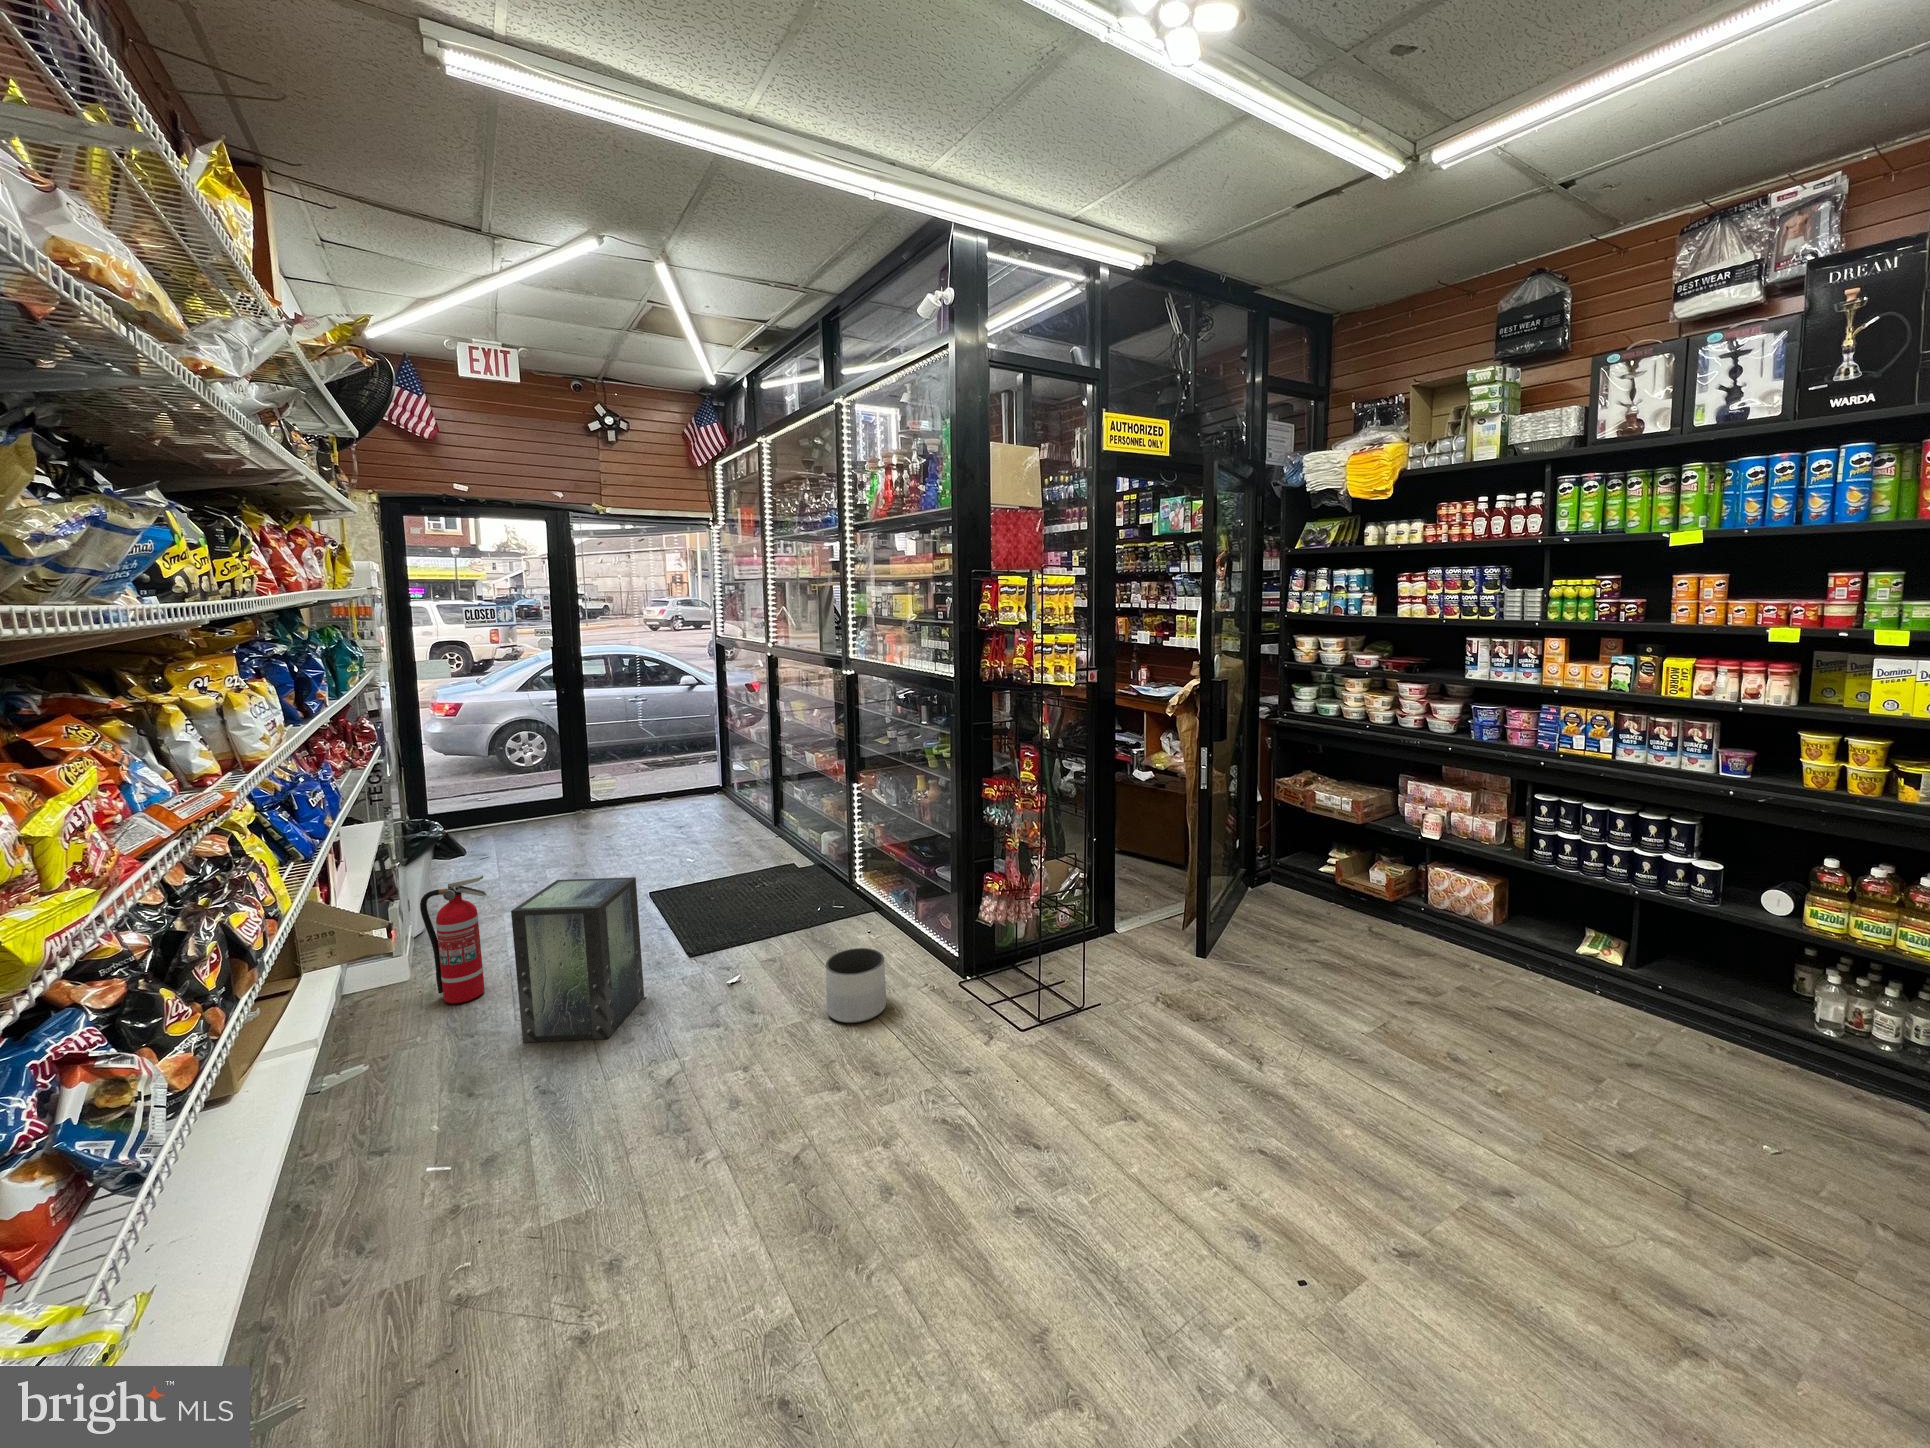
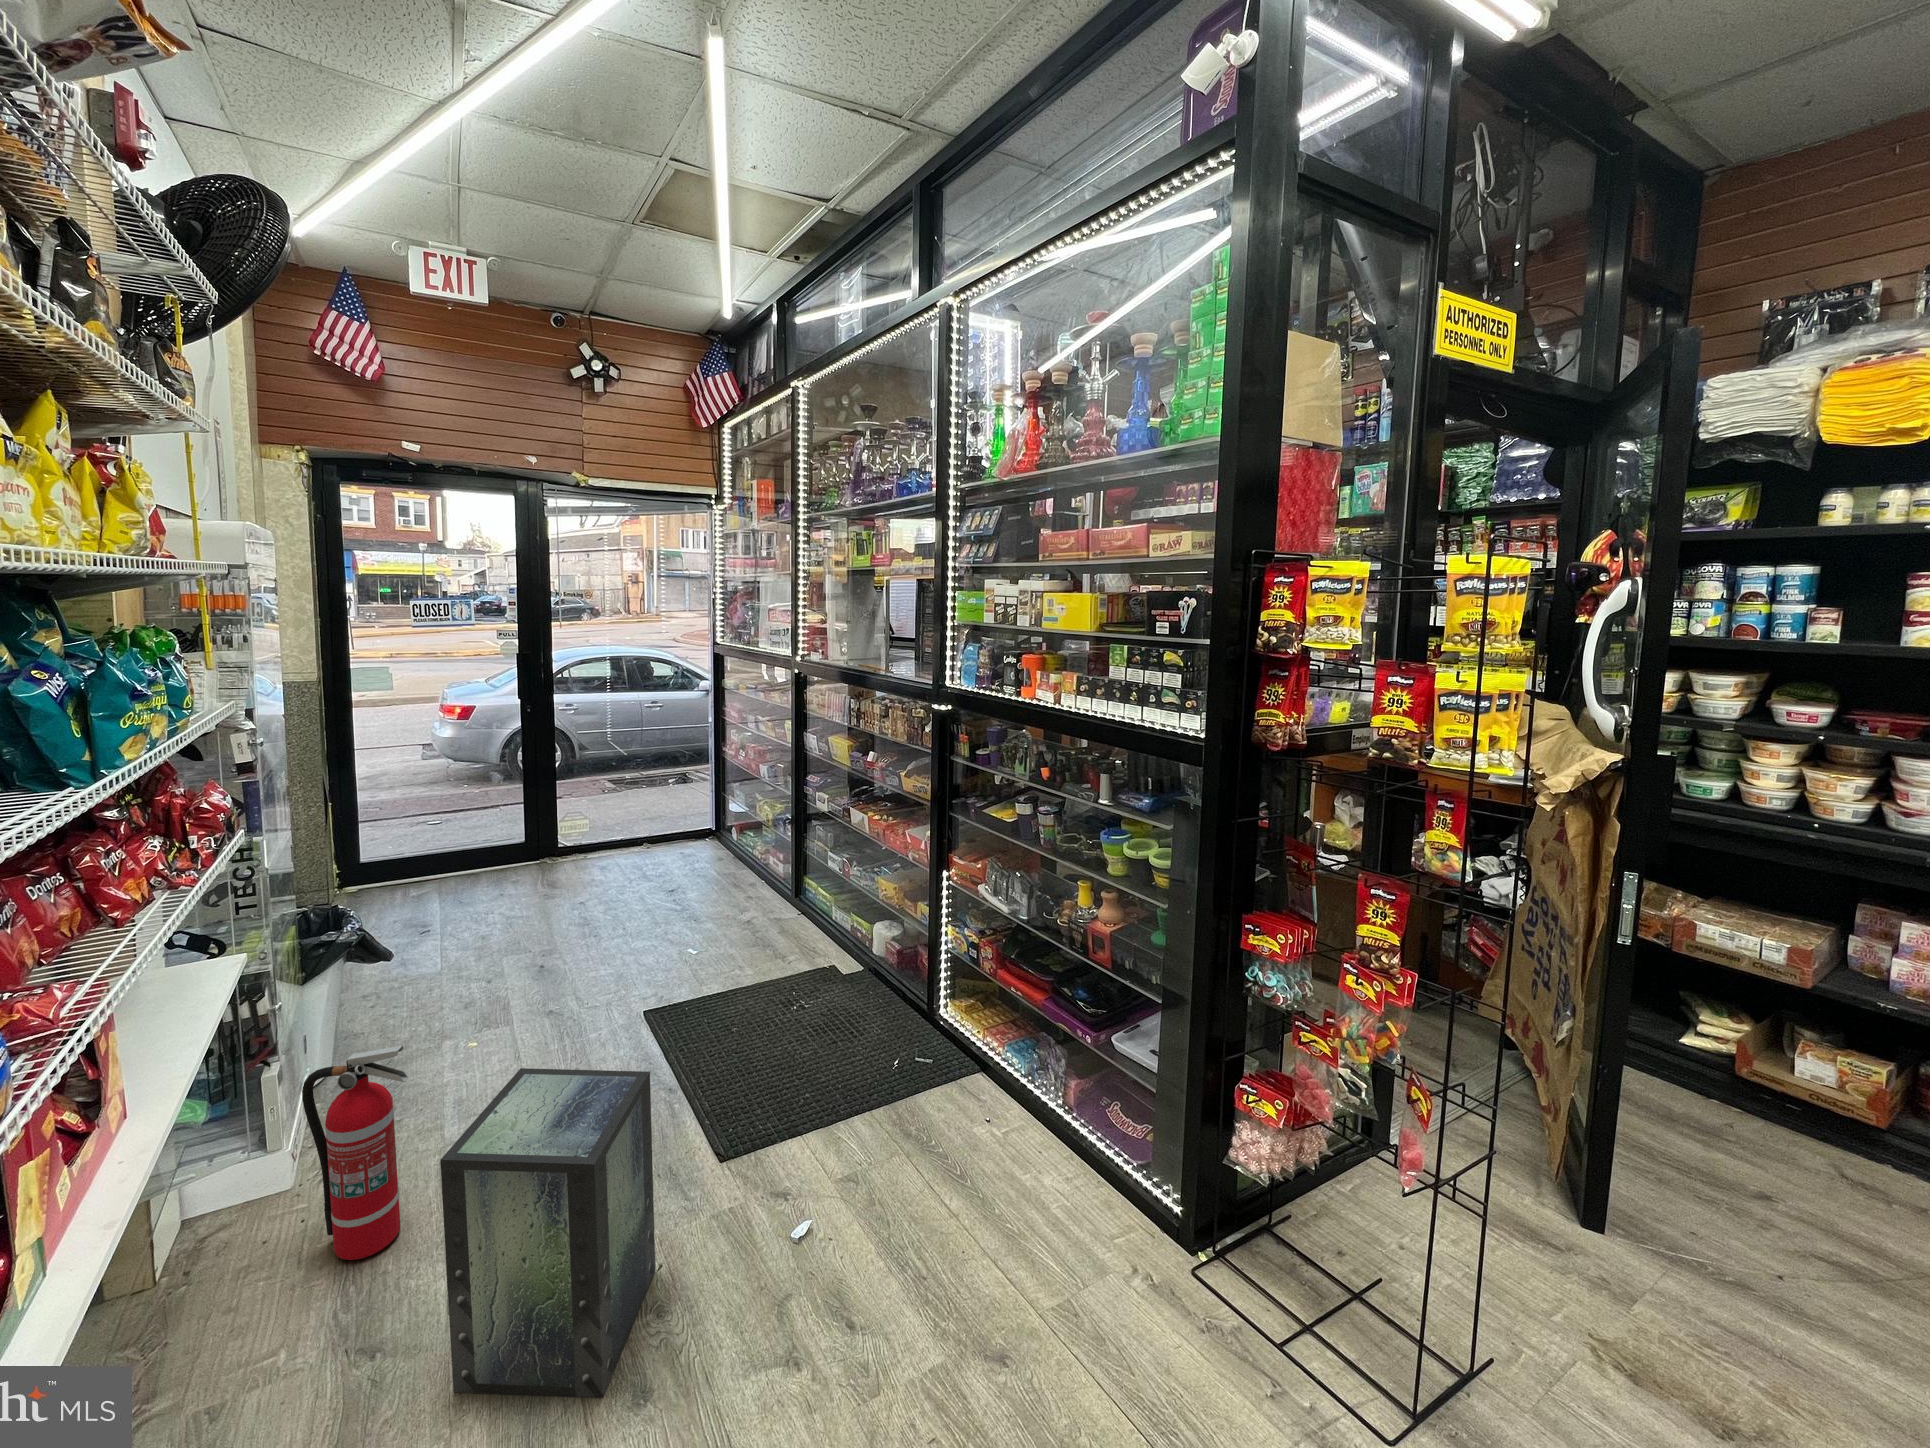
planter: present [826,948,886,1023] -> none [986,1226,1095,1401]

